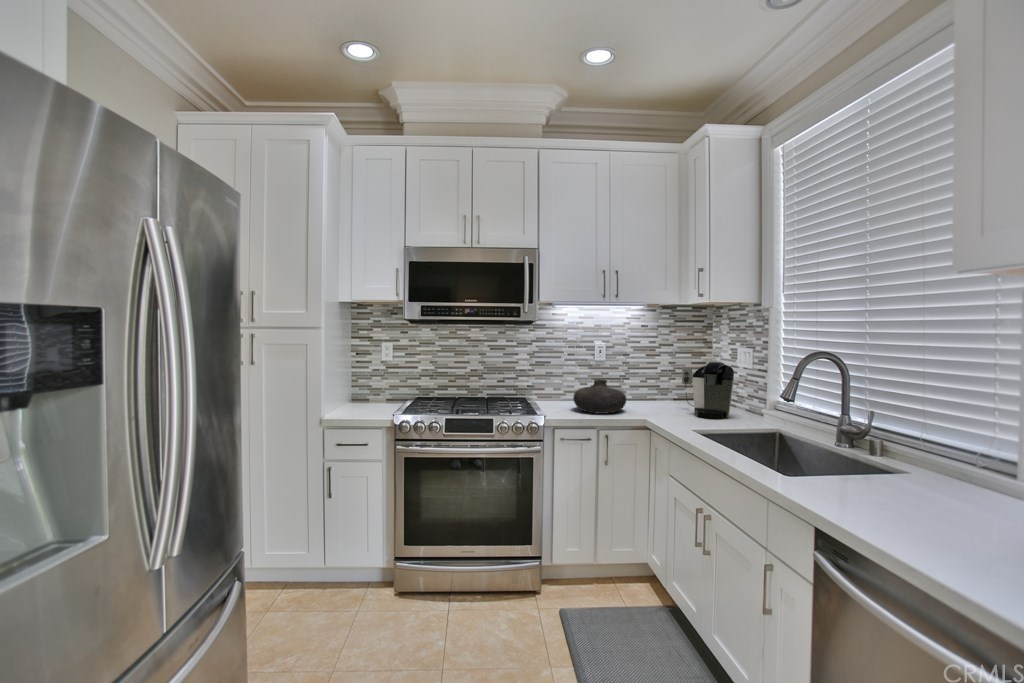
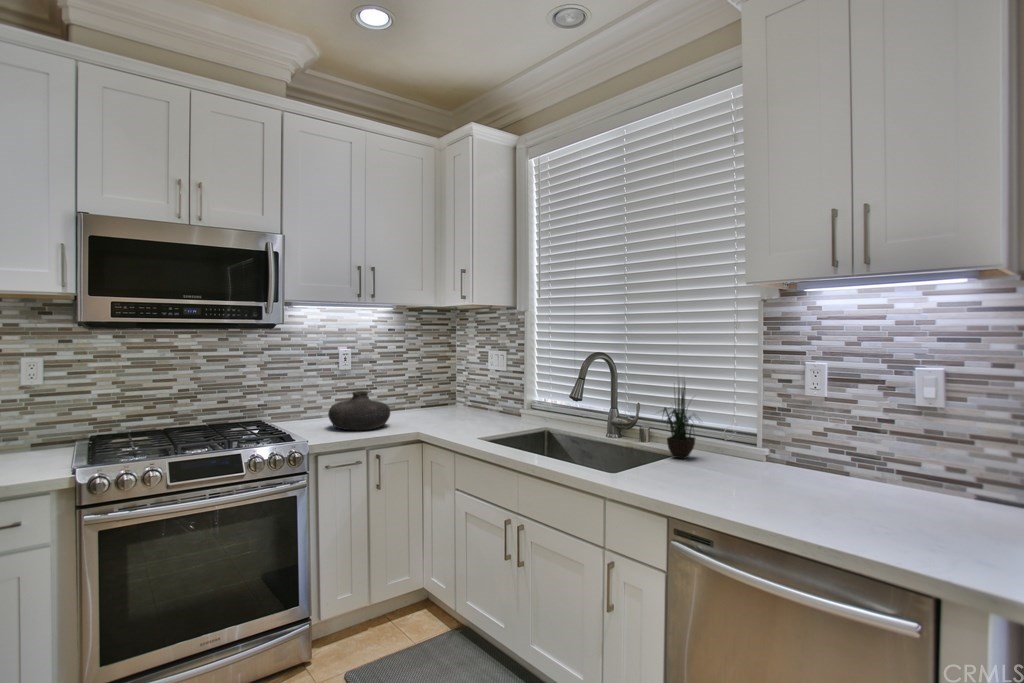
coffee maker: present [682,361,734,419] -> none [440,365,495,423]
potted plant: none [894,371,981,498] -> present [663,383,695,459]

